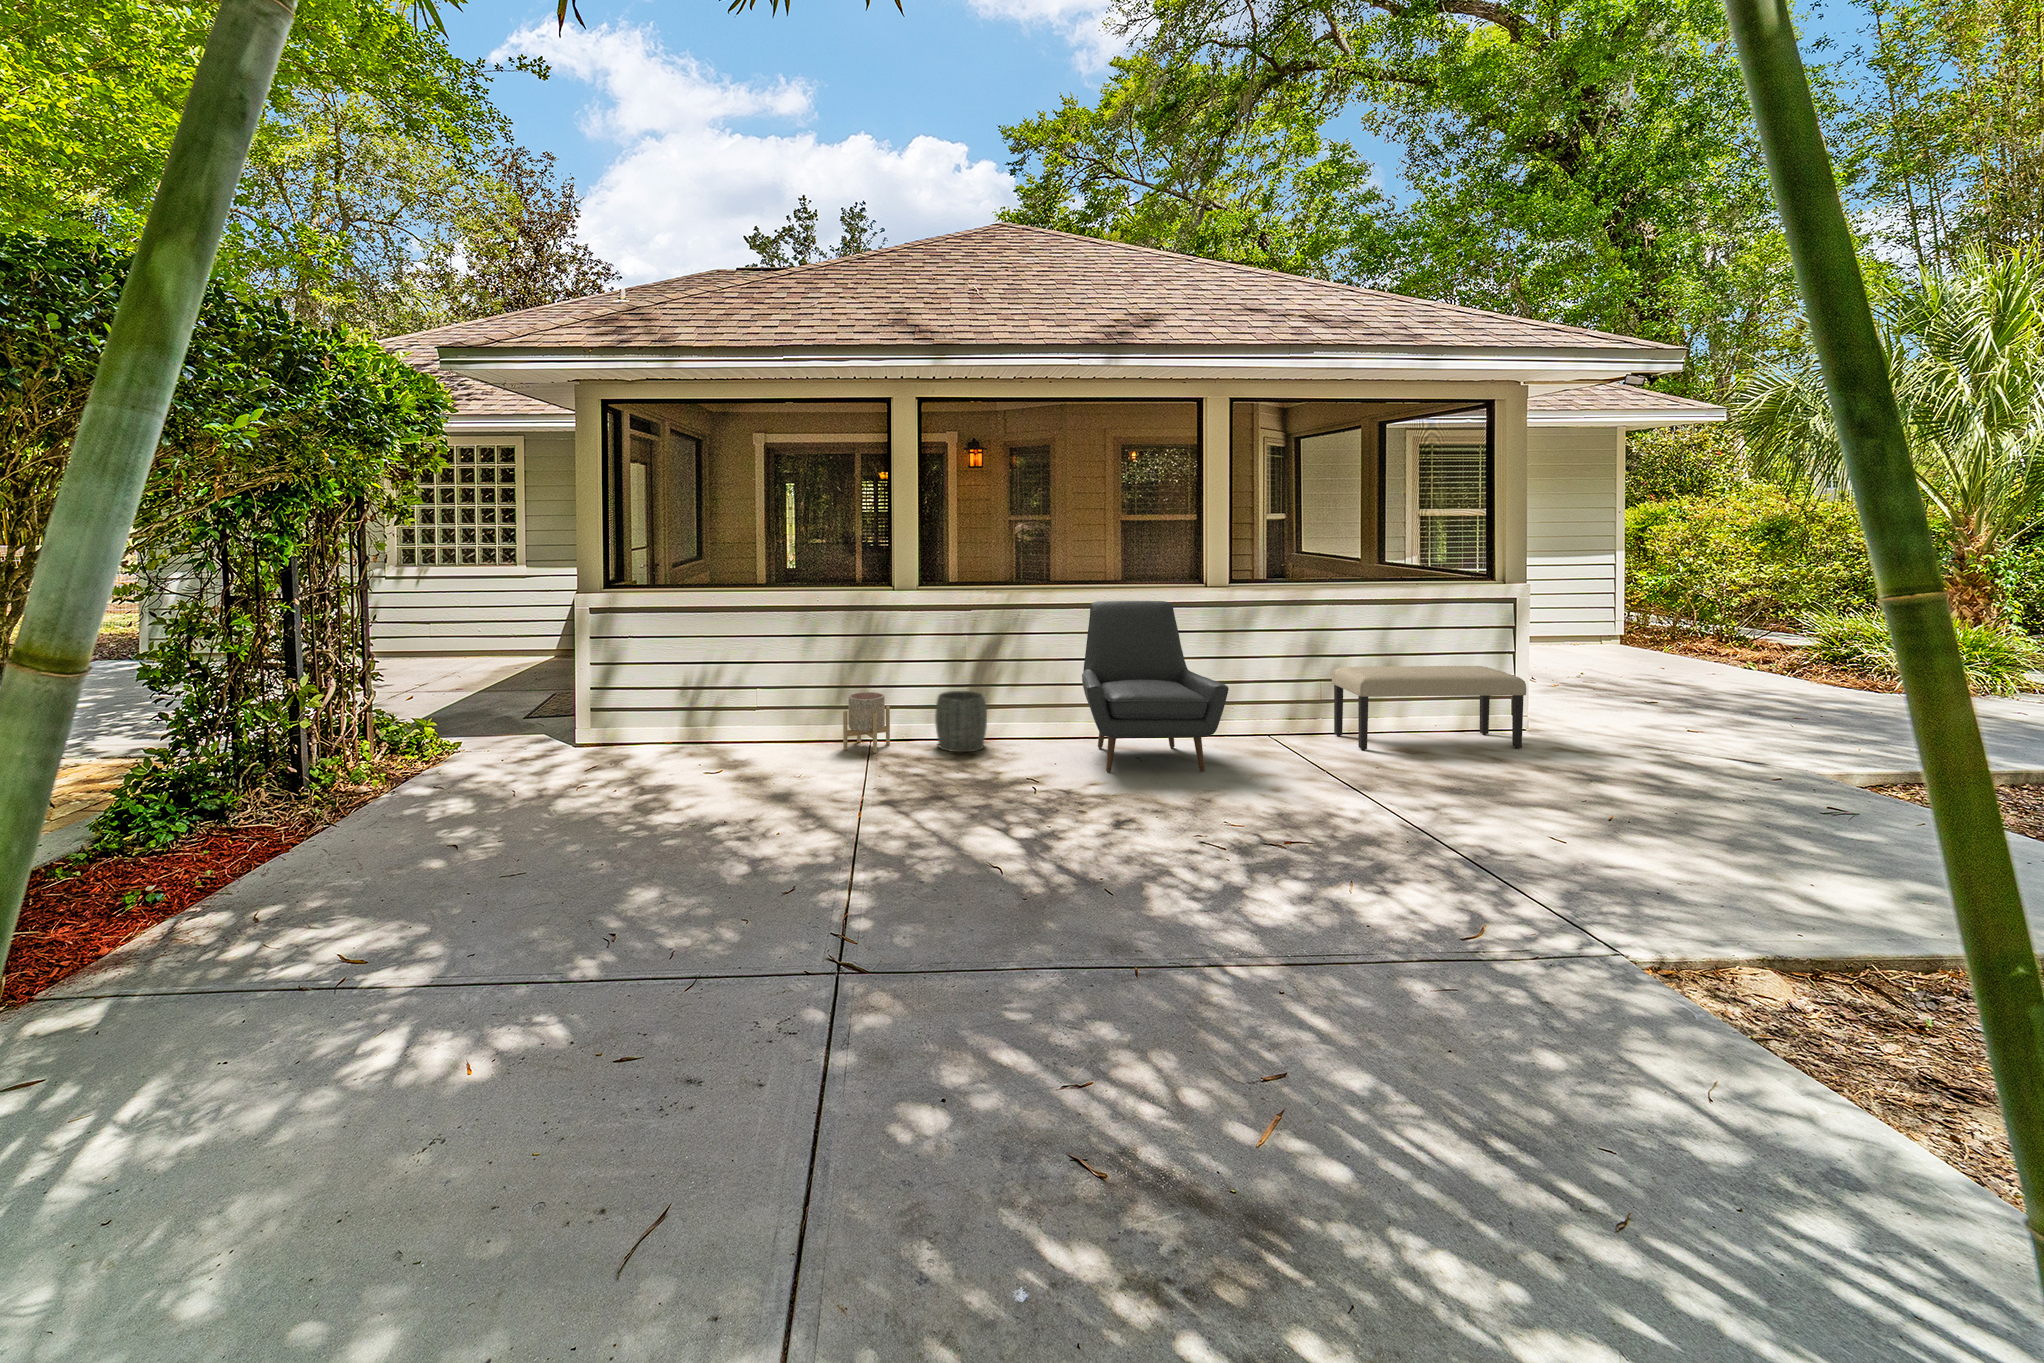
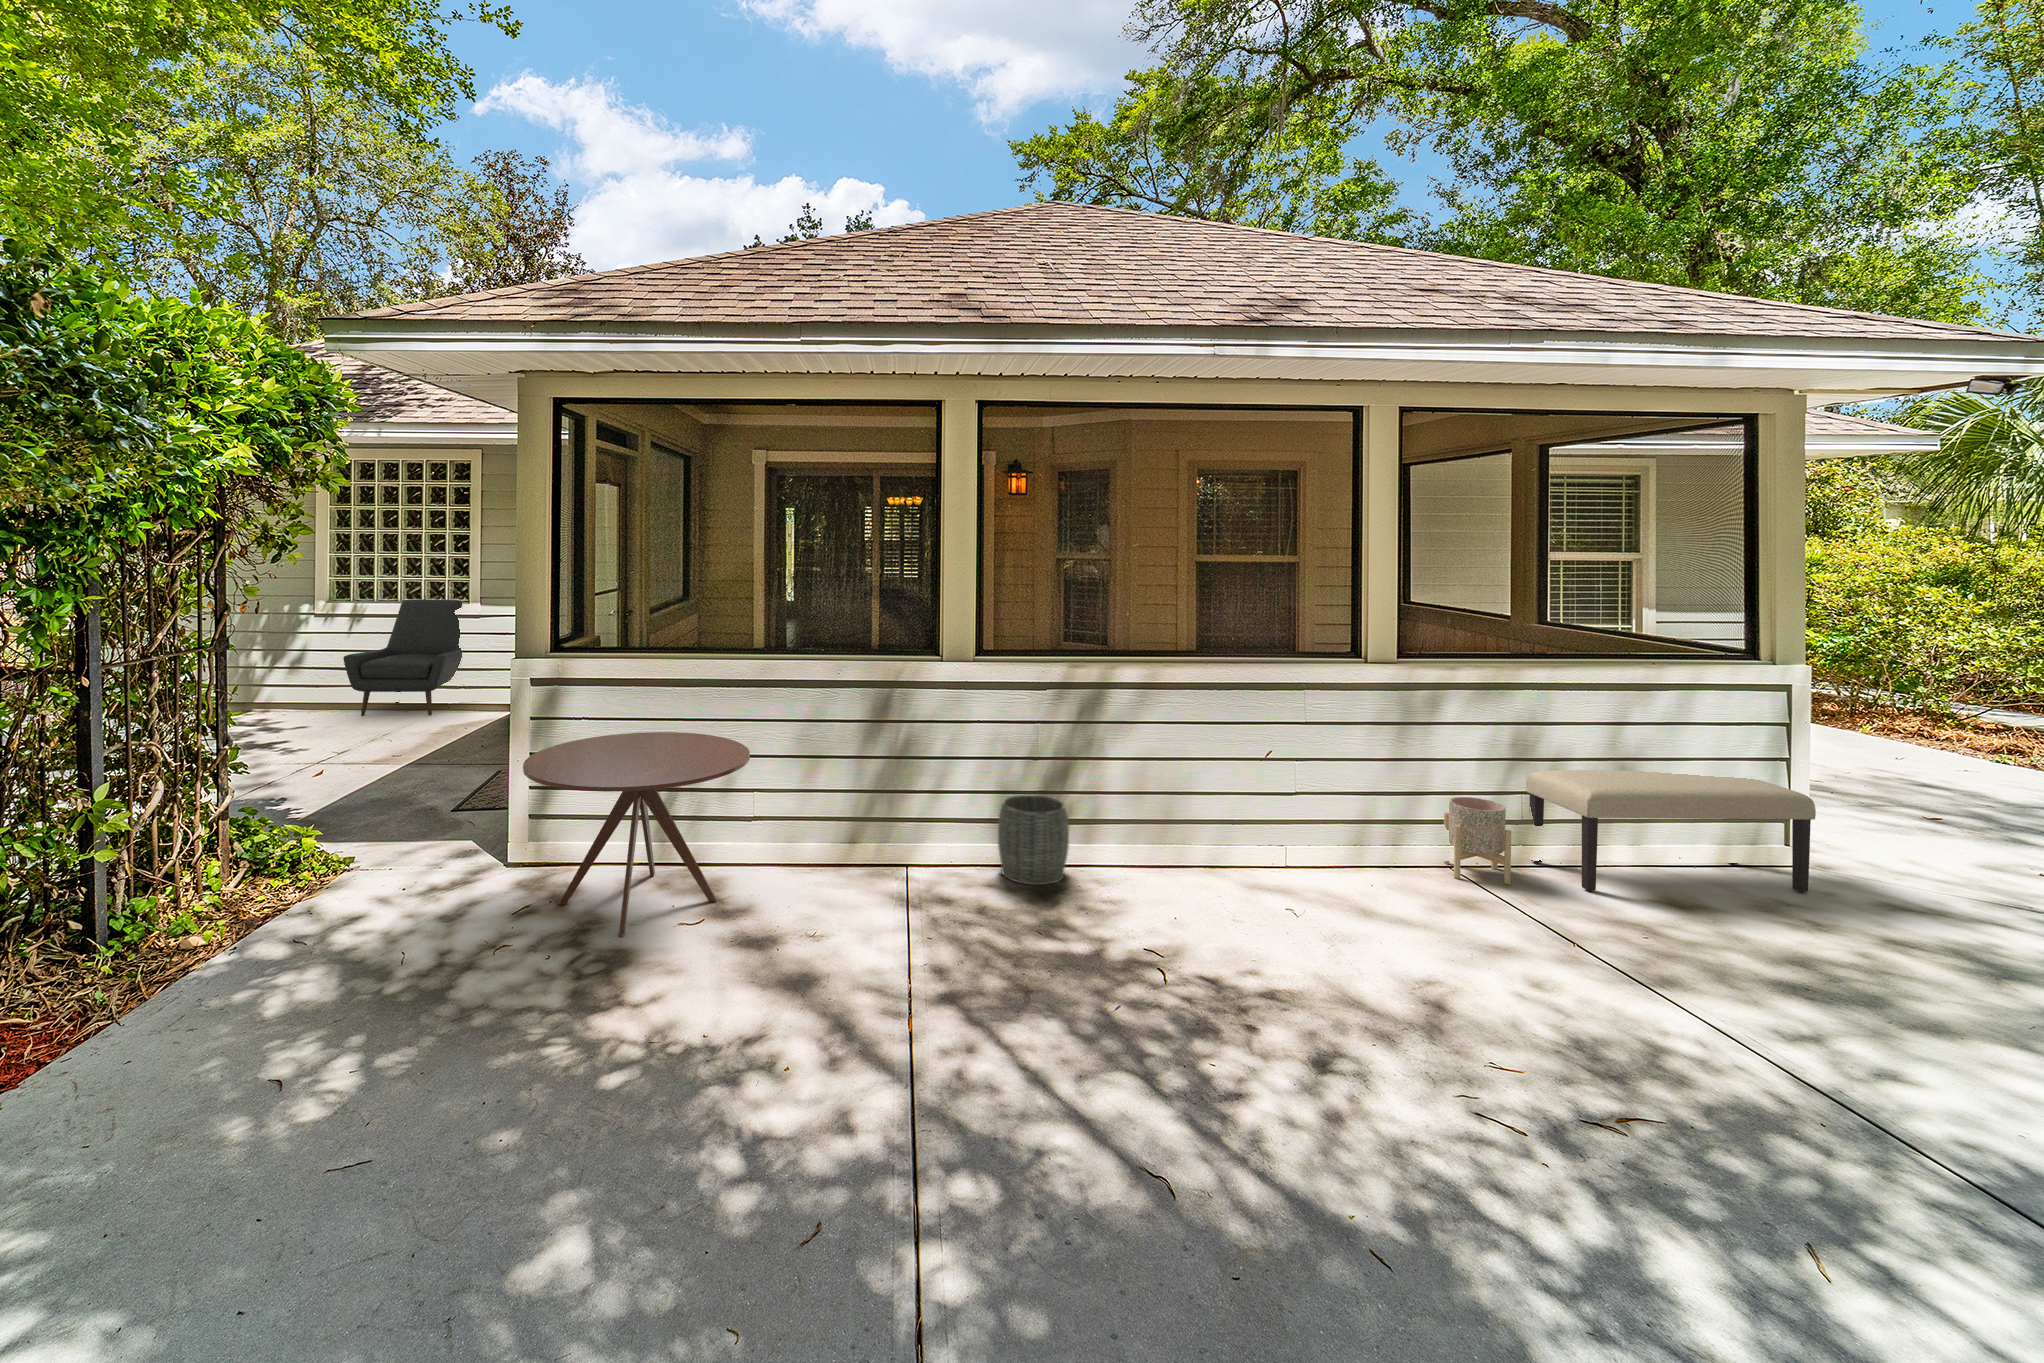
chair: present [1082,601,1229,772] -> present [343,599,462,716]
round table: none [589,648,751,781] -> present [523,732,750,937]
planter: present [843,692,890,753] -> present [1443,797,1511,885]

